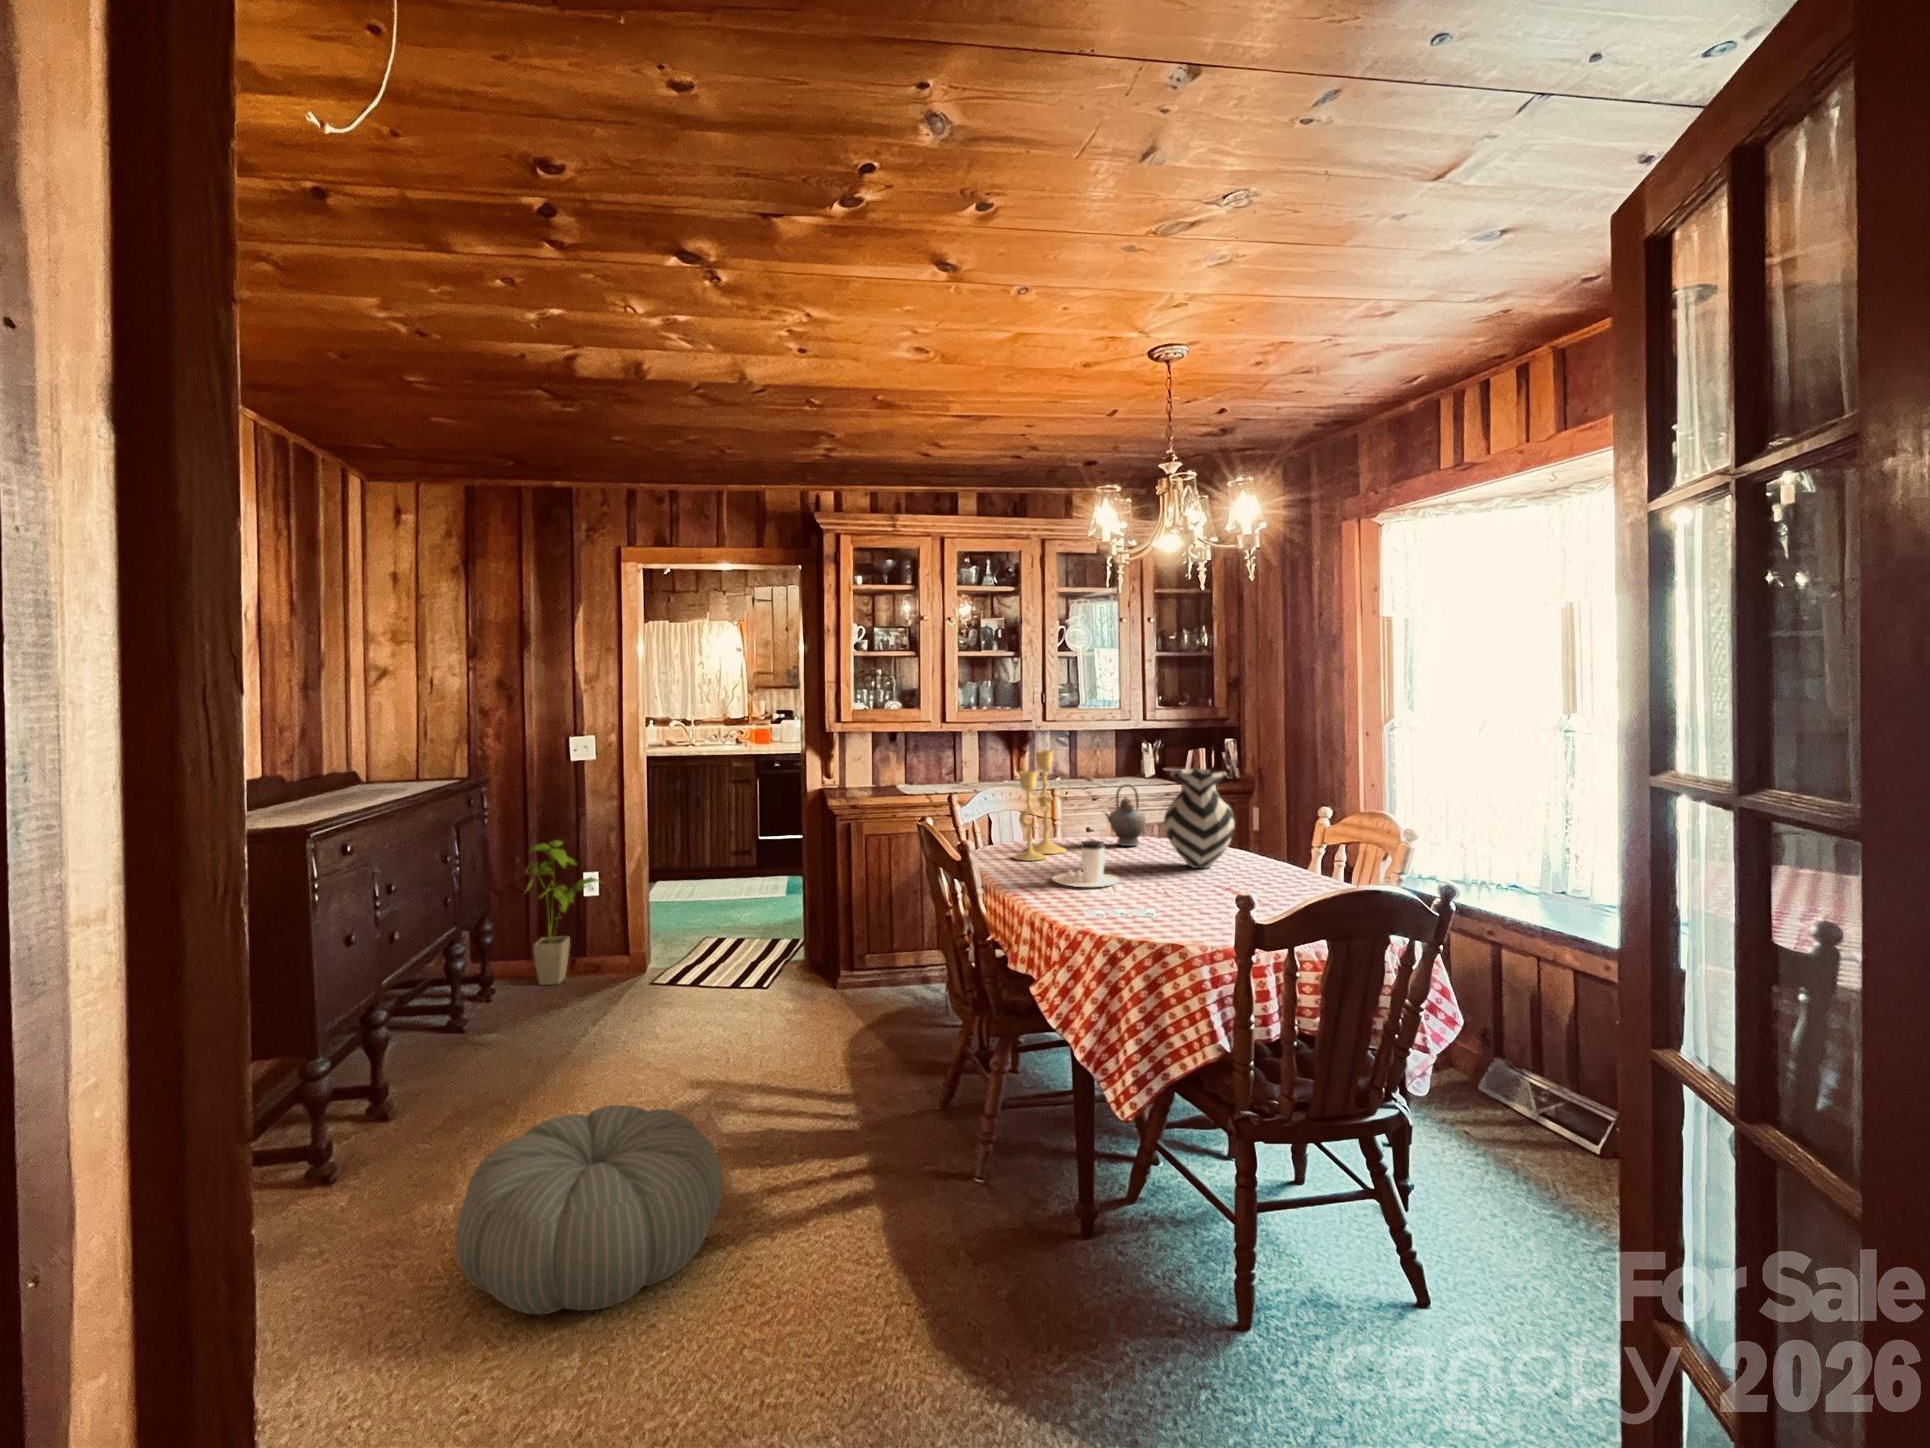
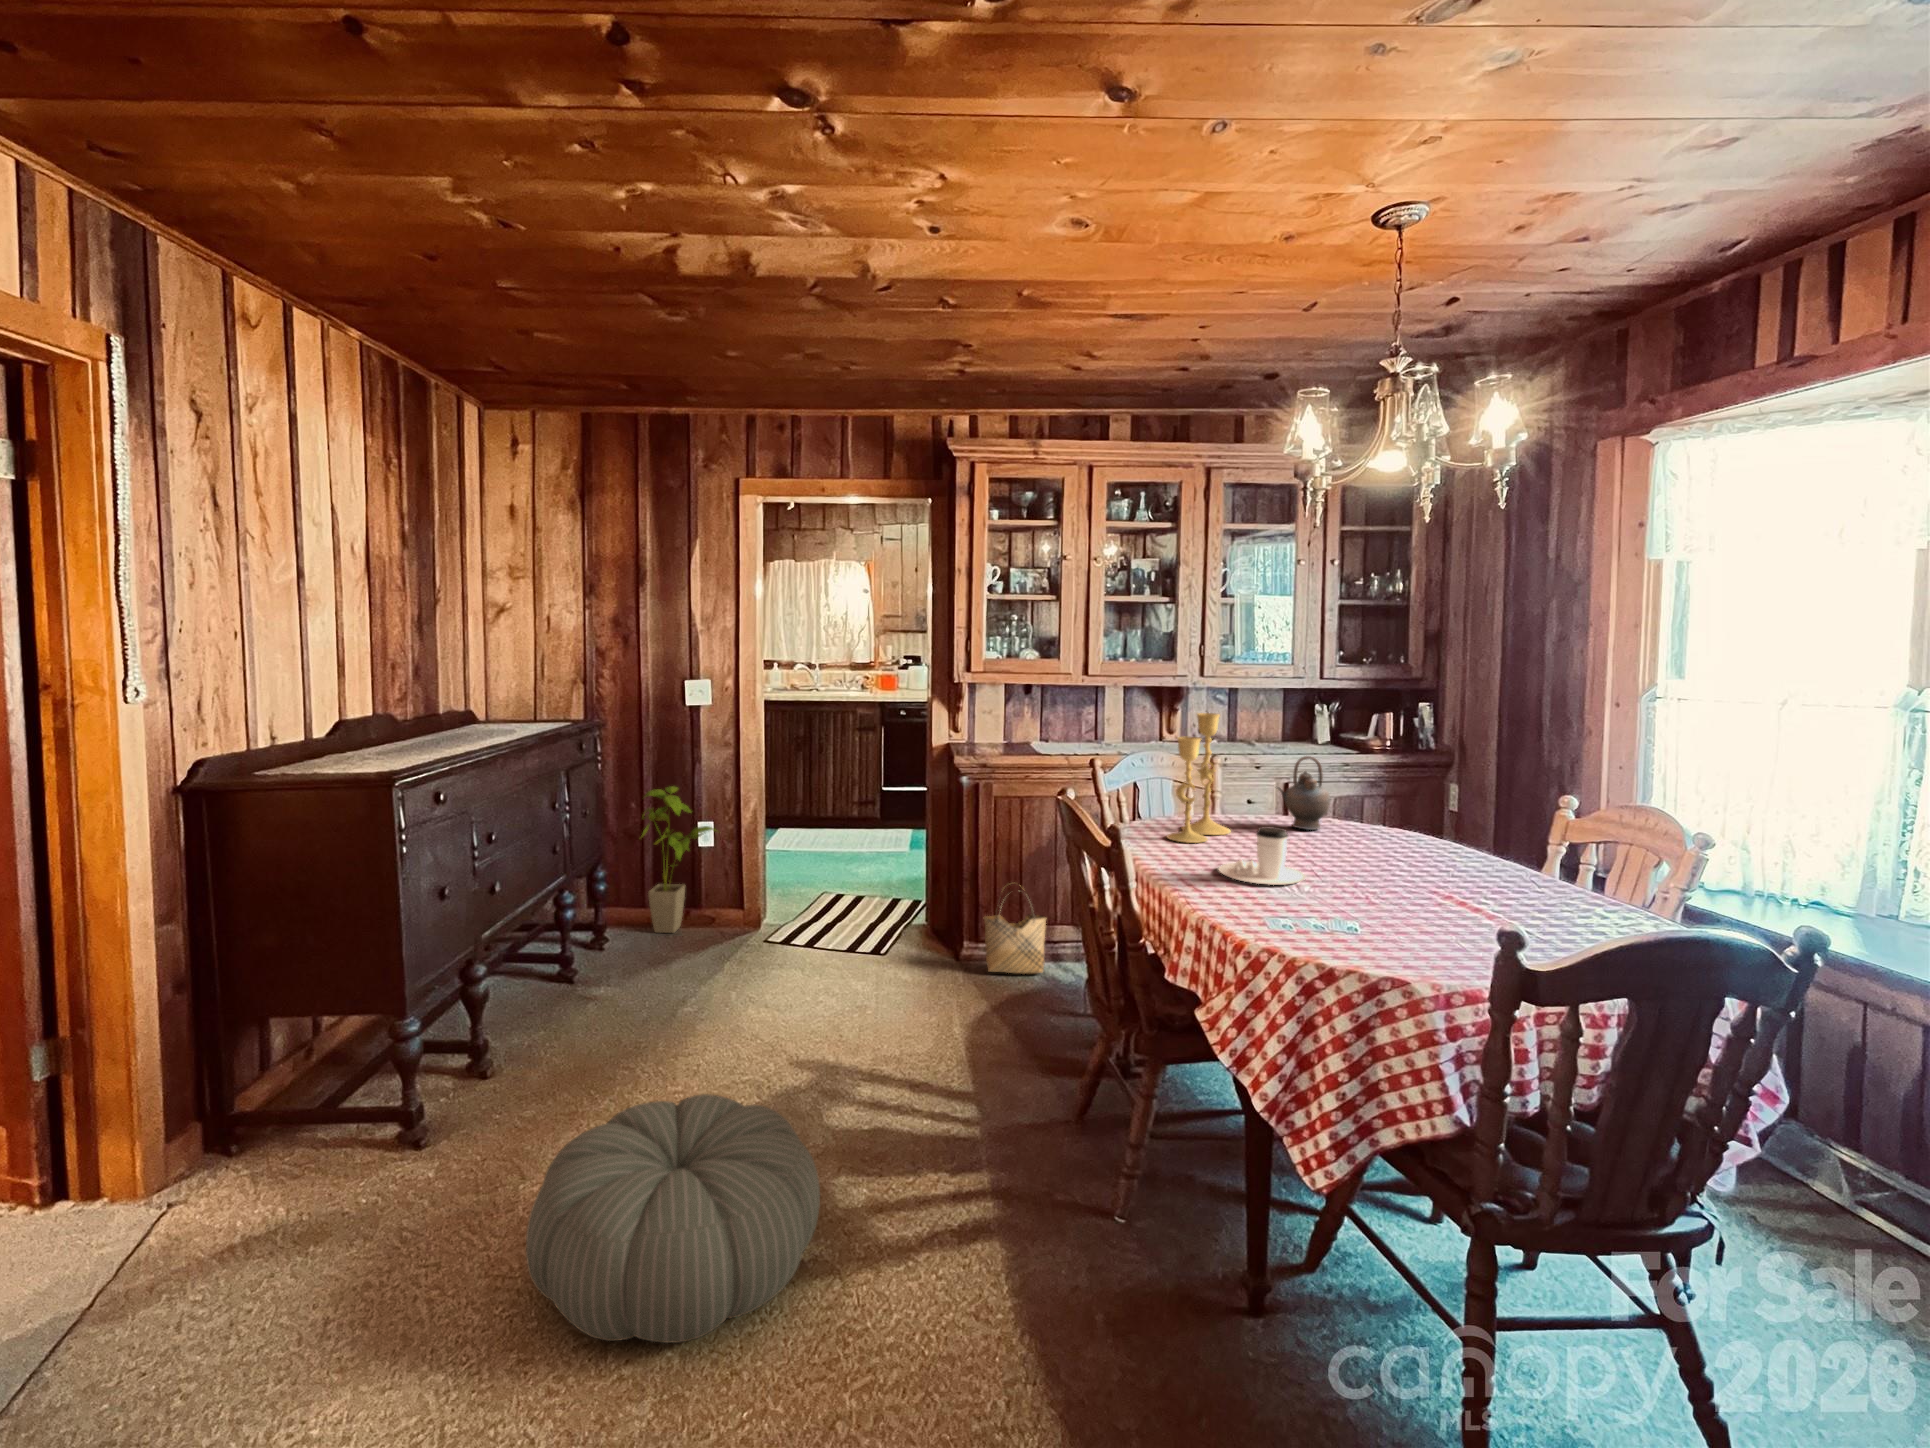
vase: present [1164,769,1234,868] -> none [1361,743,1455,866]
woven basket: none [859,913,916,997] -> present [983,885,1046,974]

